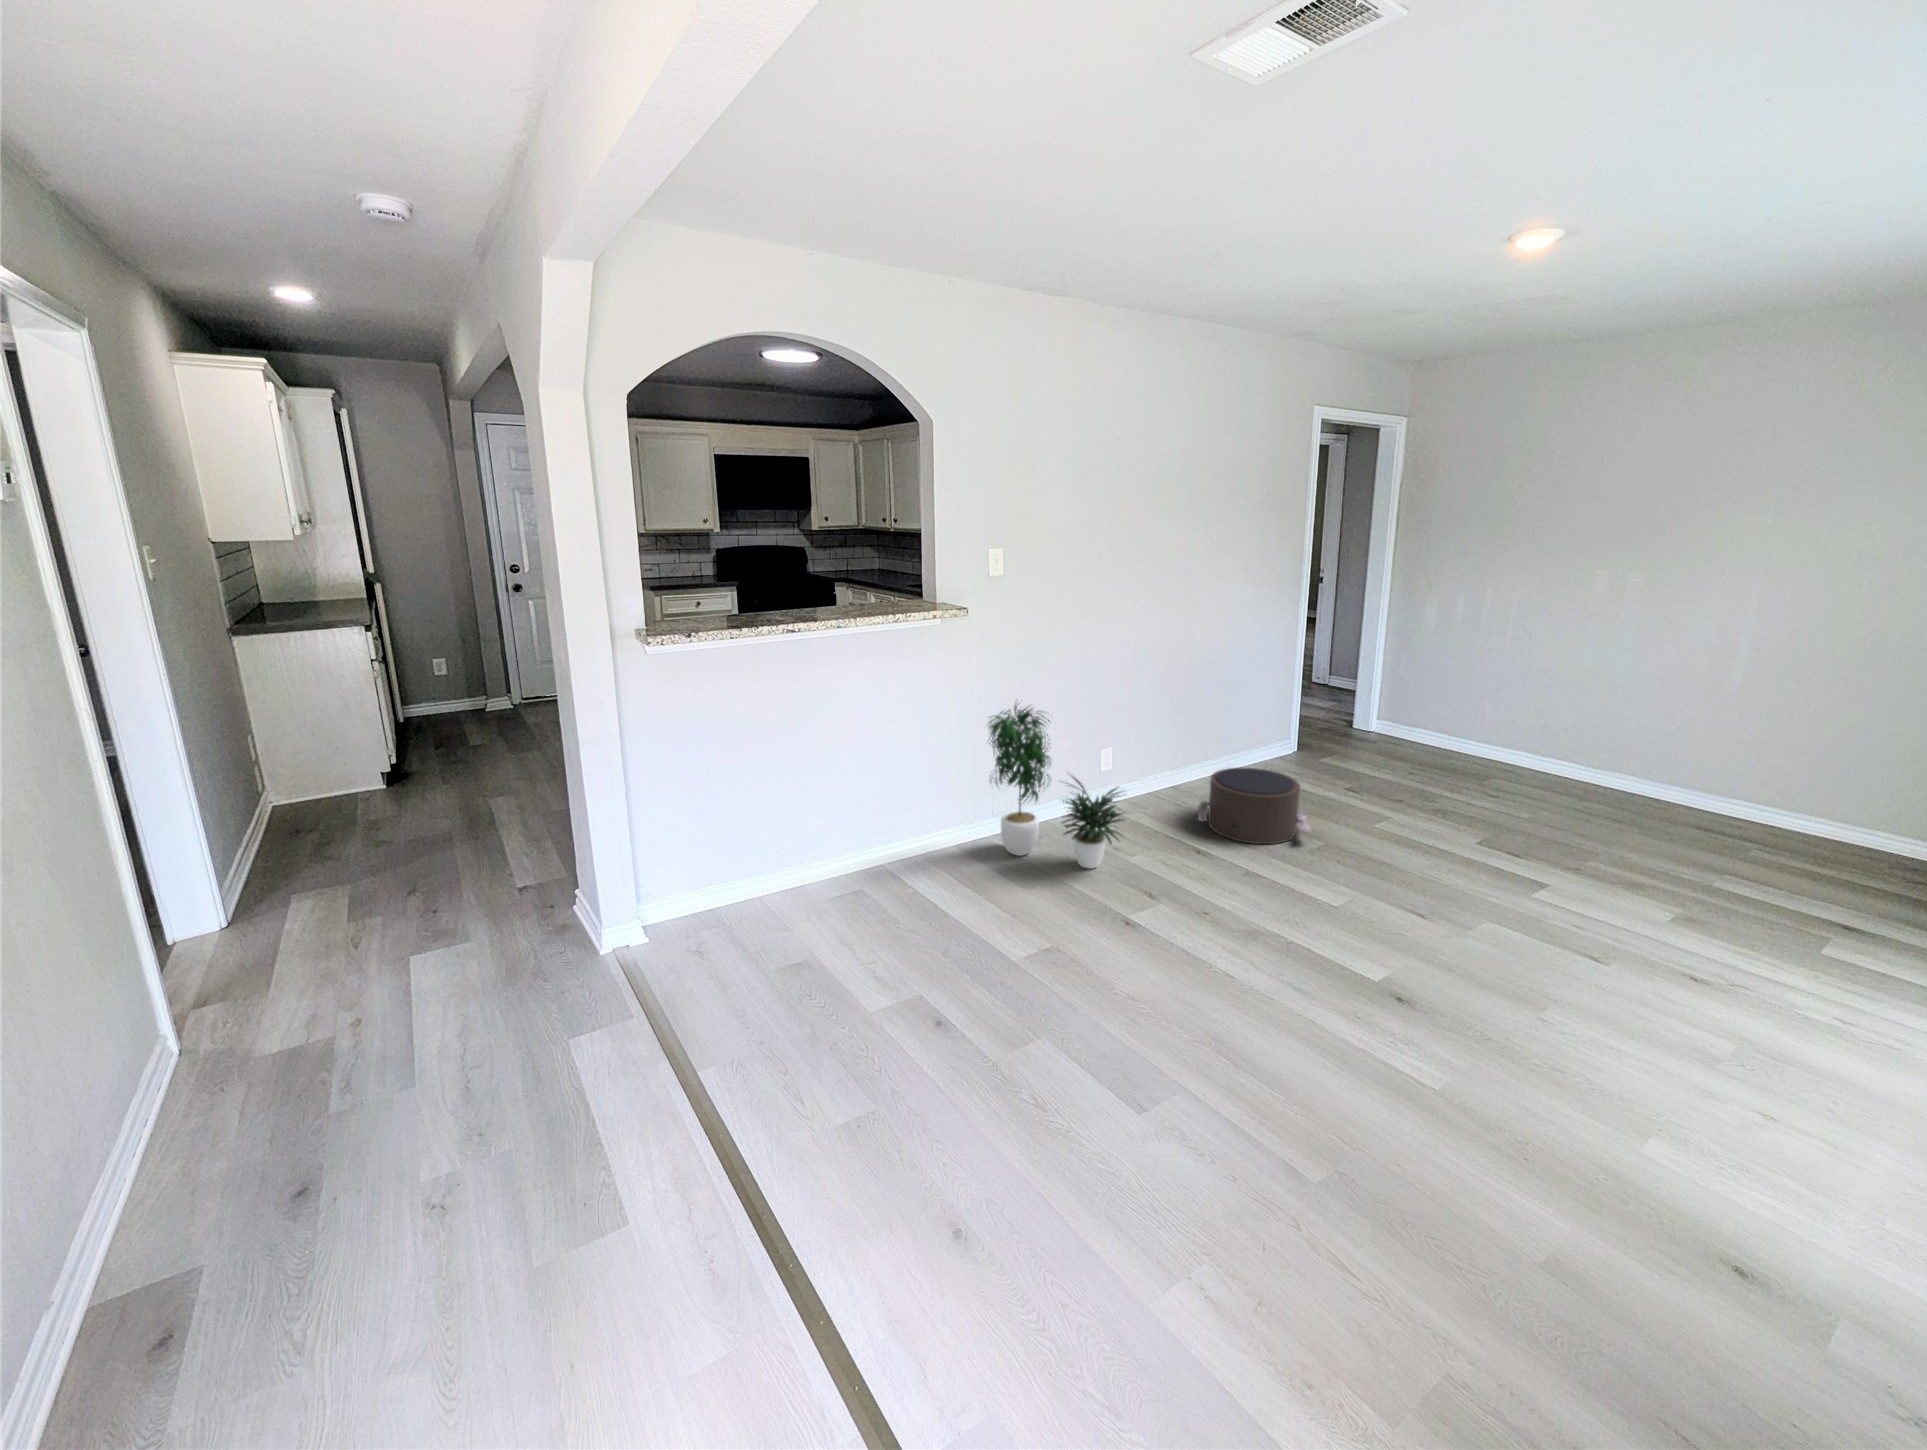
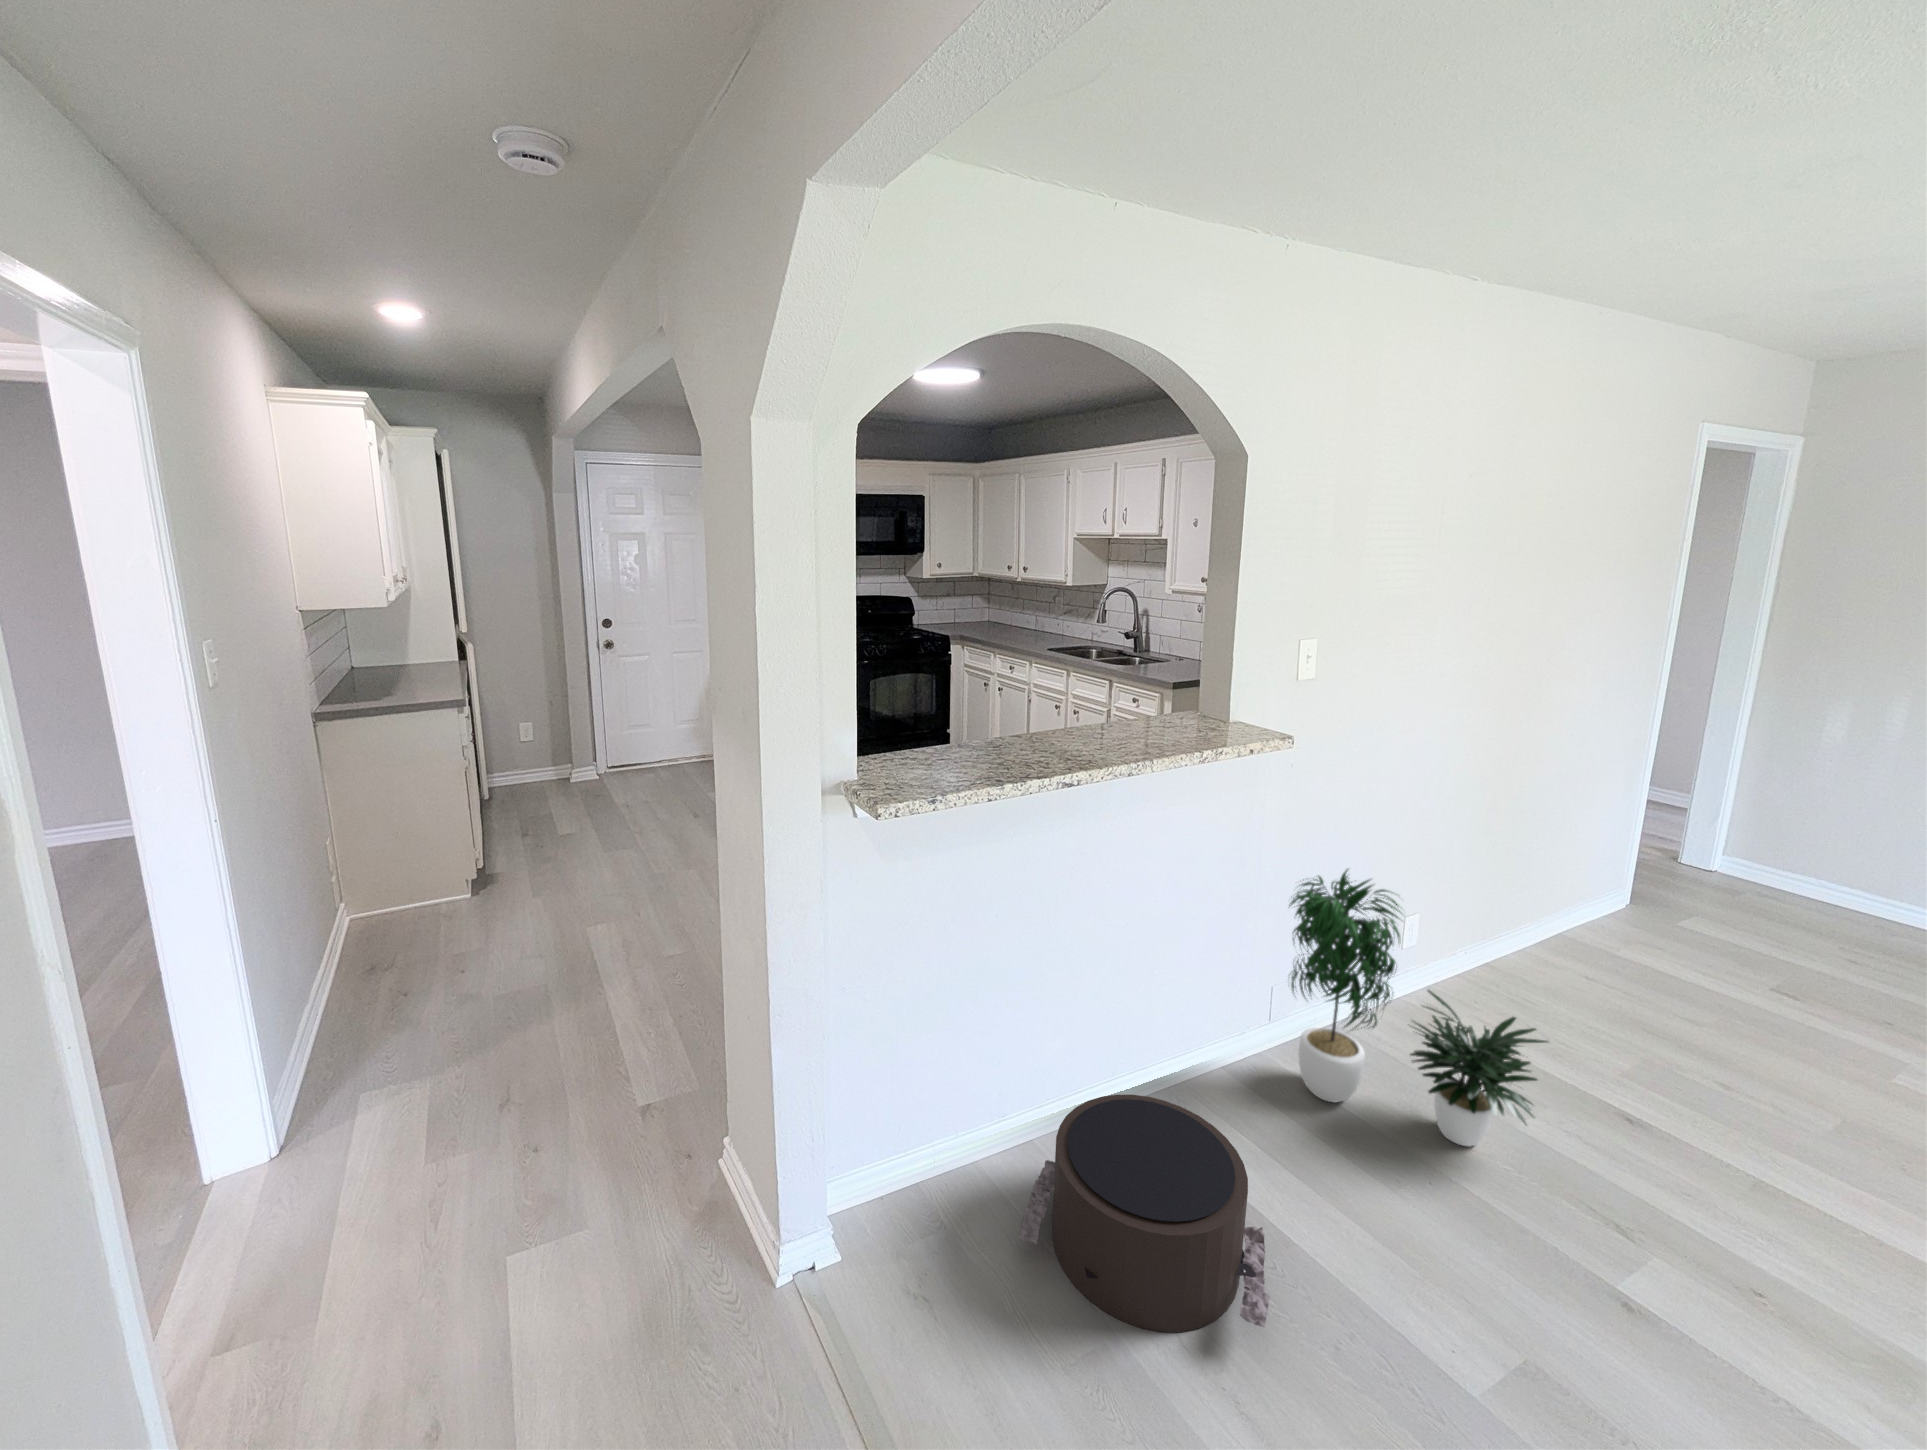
pouf: present [1198,768,1311,844] -> present [1019,1095,1270,1332]

